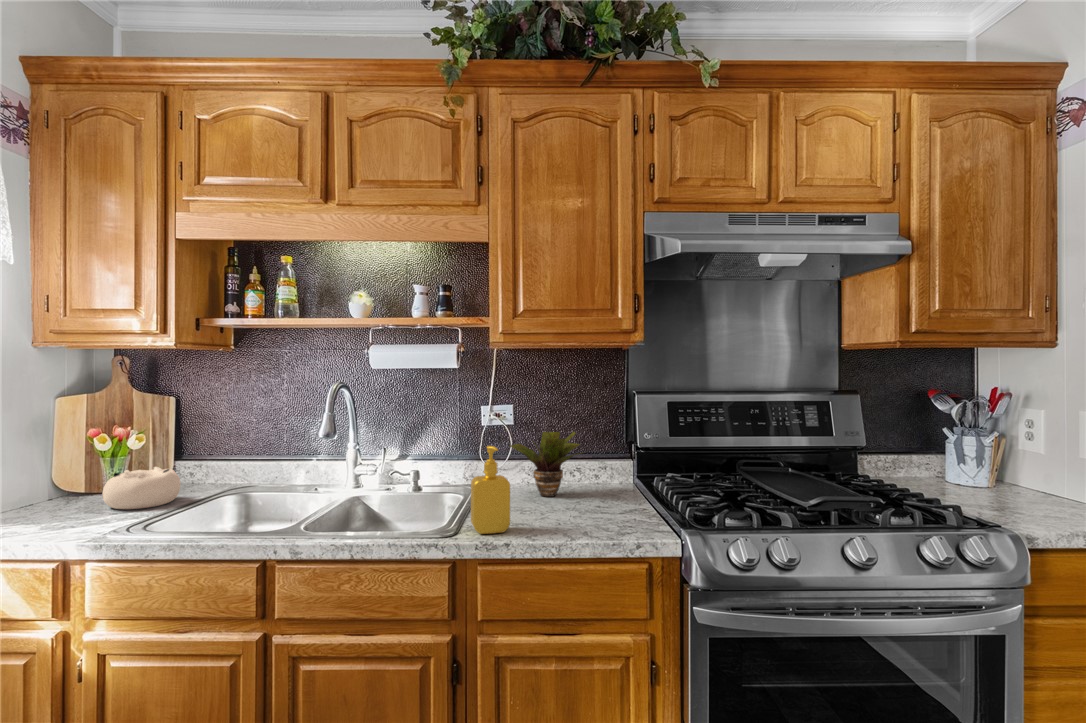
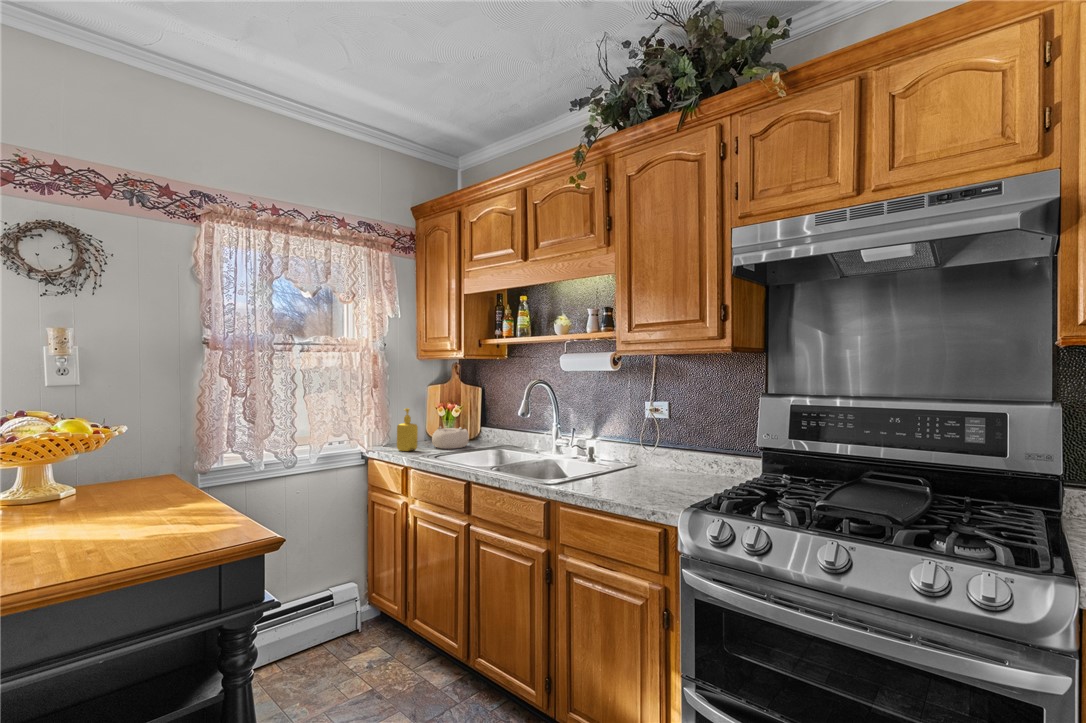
potted plant: present [510,432,582,497] -> none [642,418,705,476]
soap dispenser: present [471,446,510,534] -> present [397,408,418,451]

